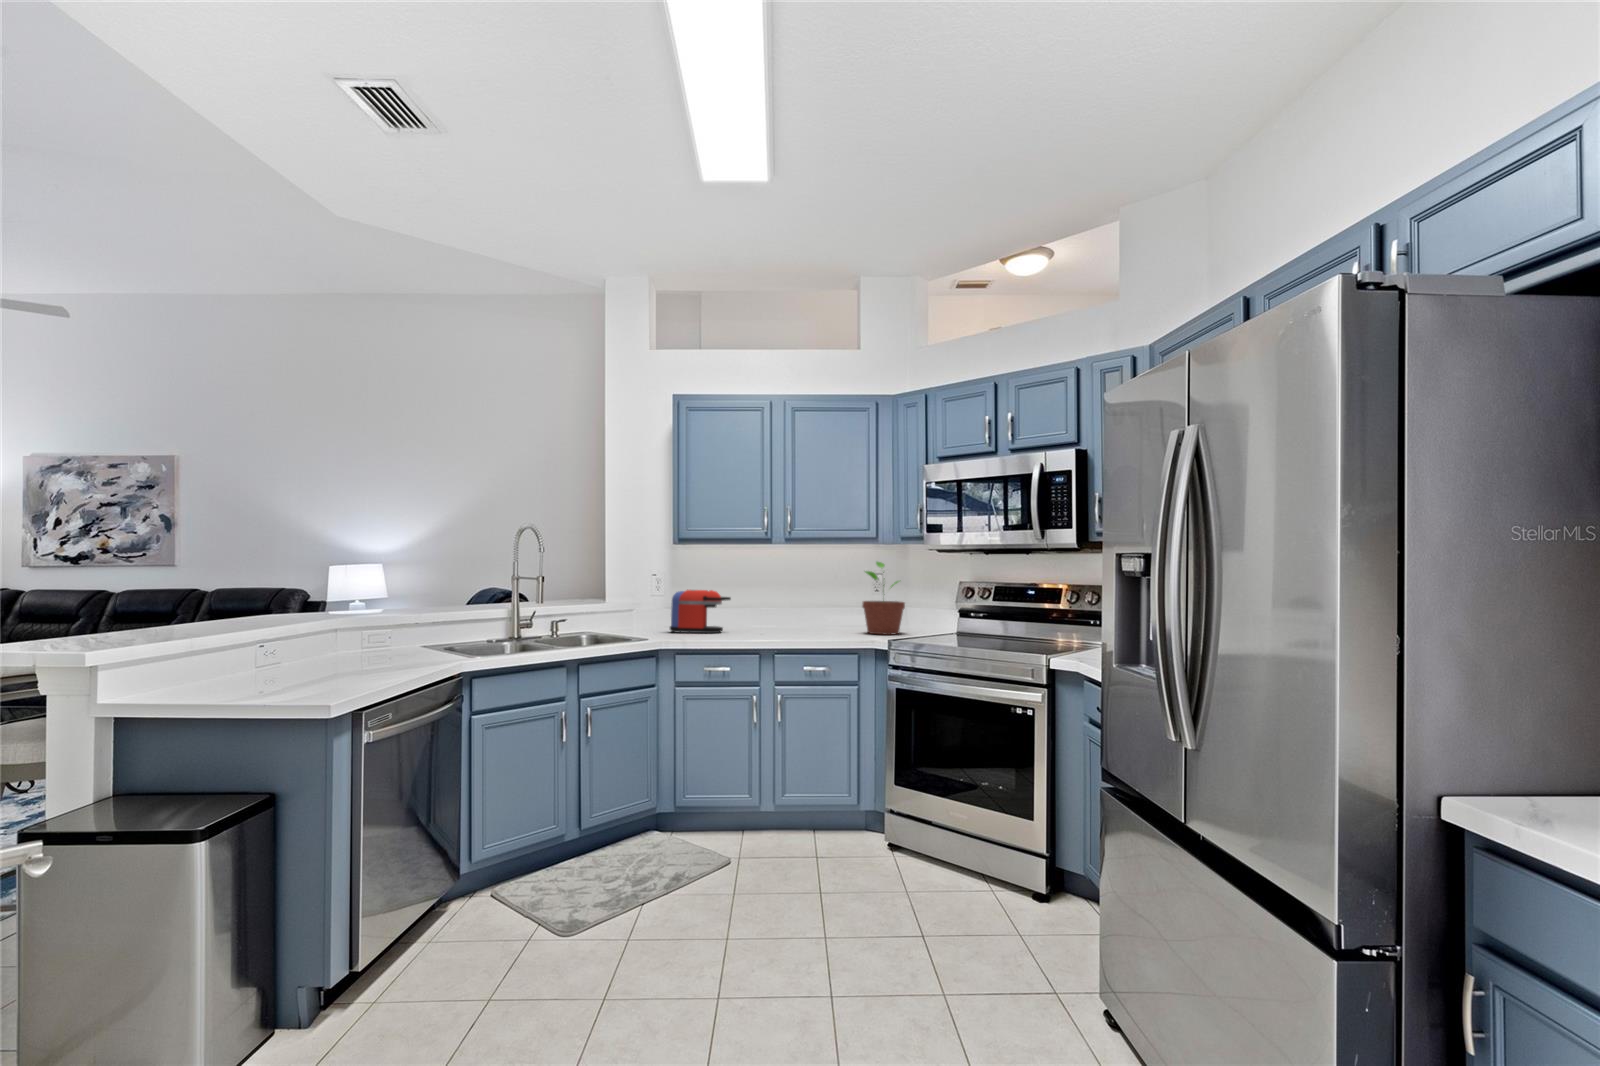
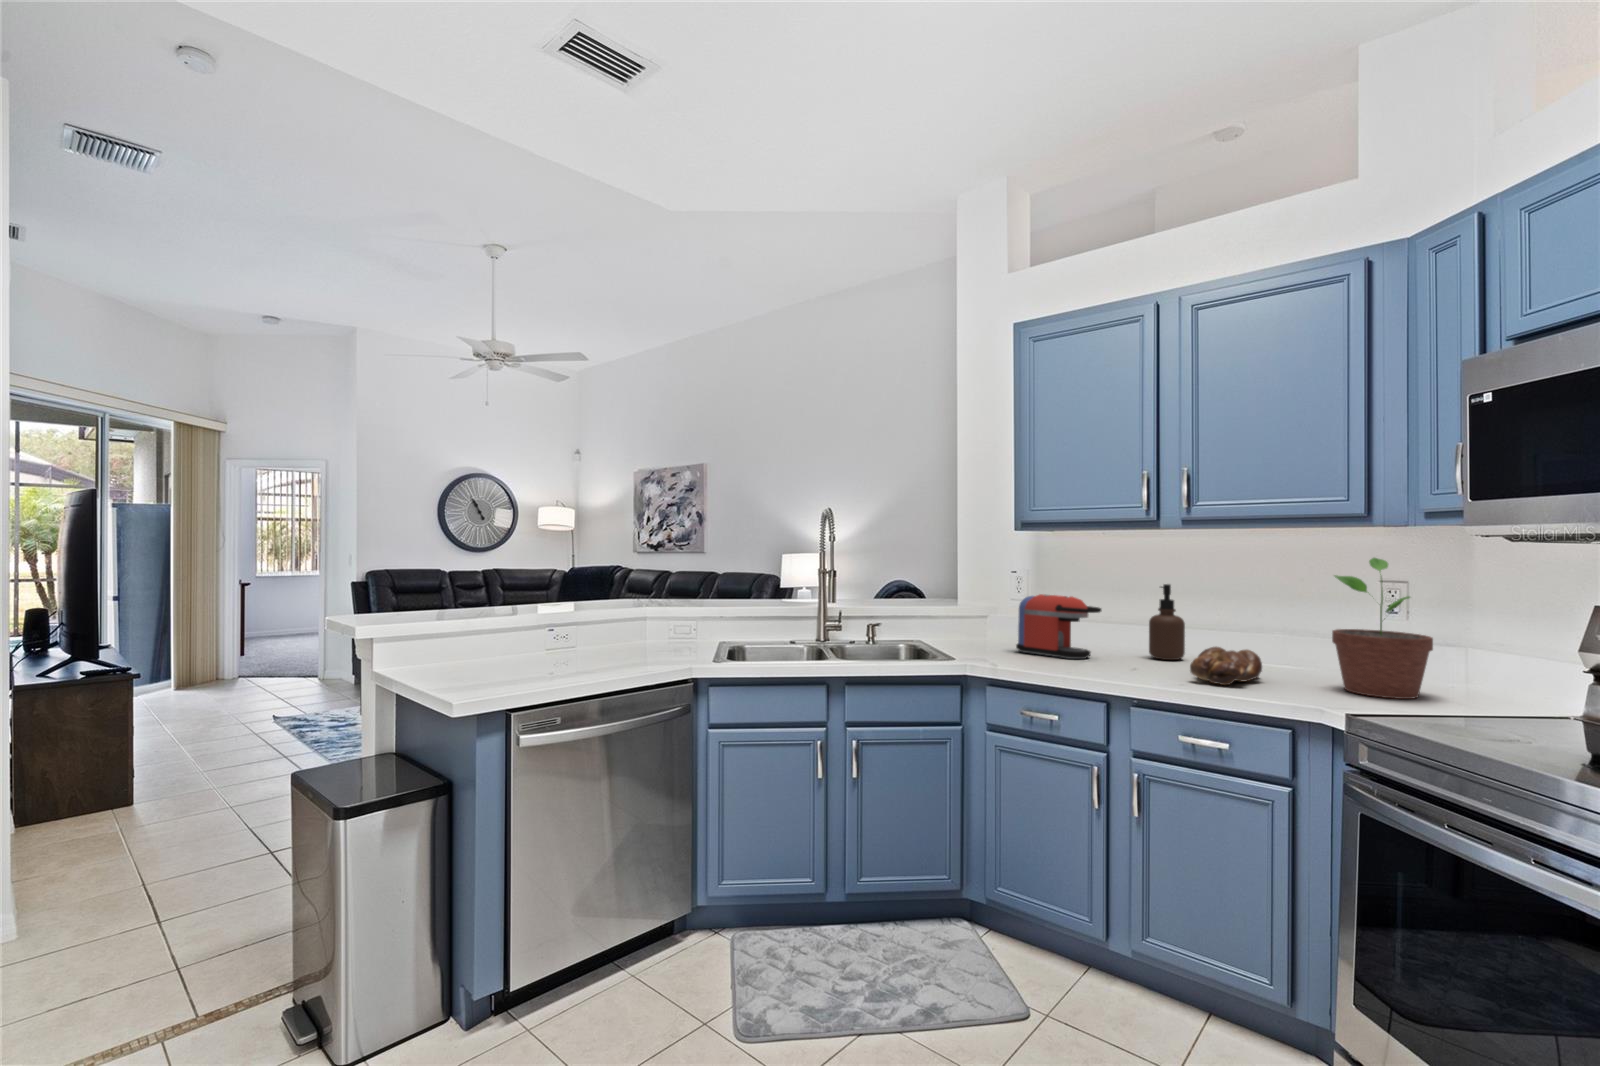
soap dispenser: none [752,580,773,629] -> present [1149,584,1185,660]
bread loaf: none [796,615,831,636] -> present [1190,647,1262,685]

